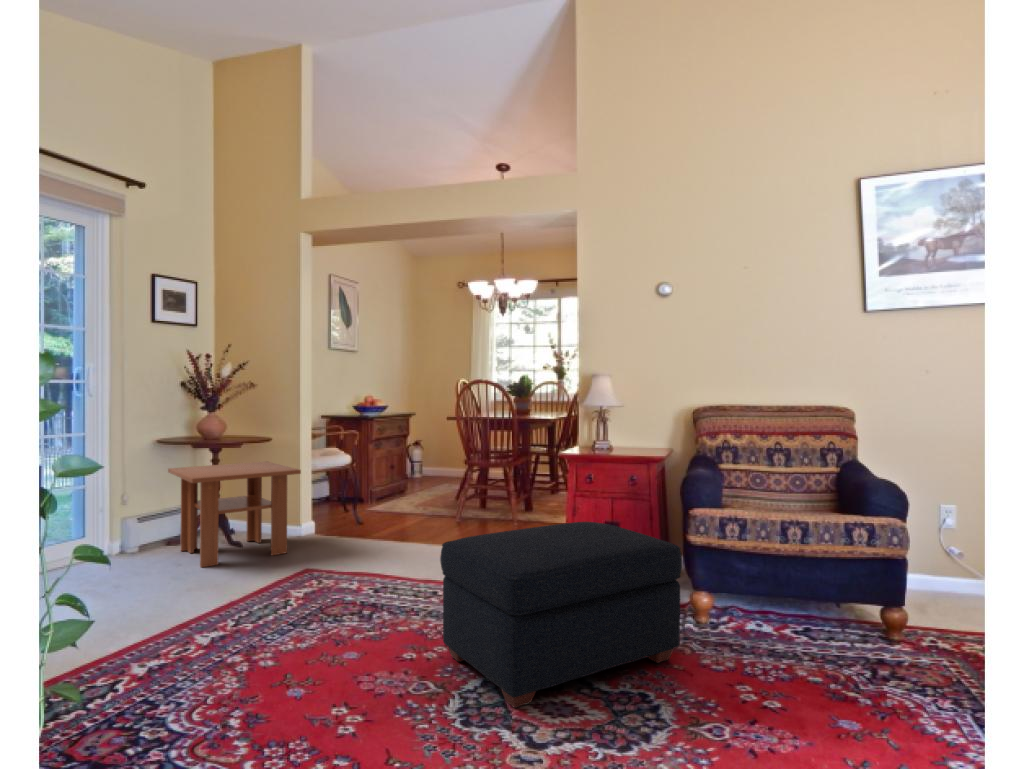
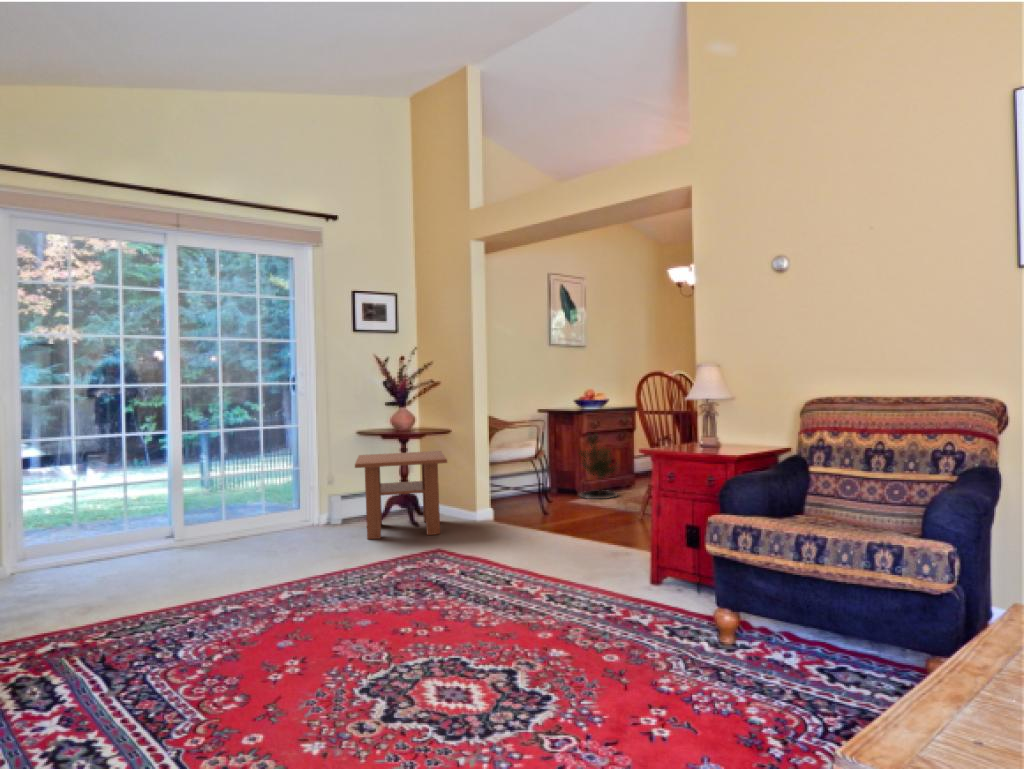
potted tree: none [379,435,424,505] -> present [579,433,618,499]
ottoman: present [440,522,682,708] -> none [425,521,635,671]

